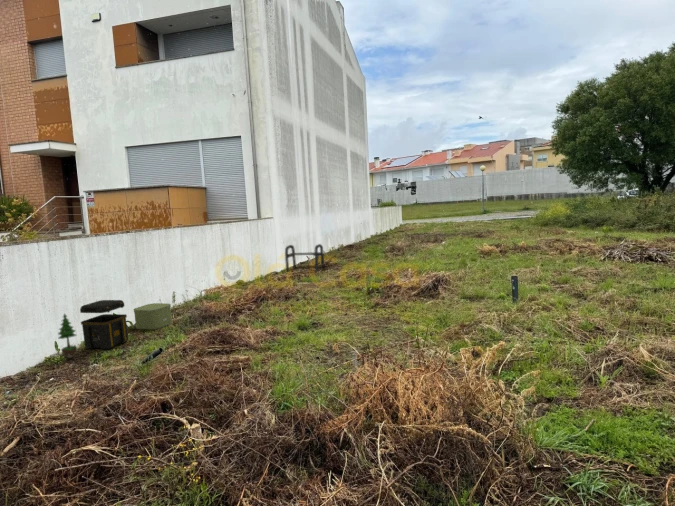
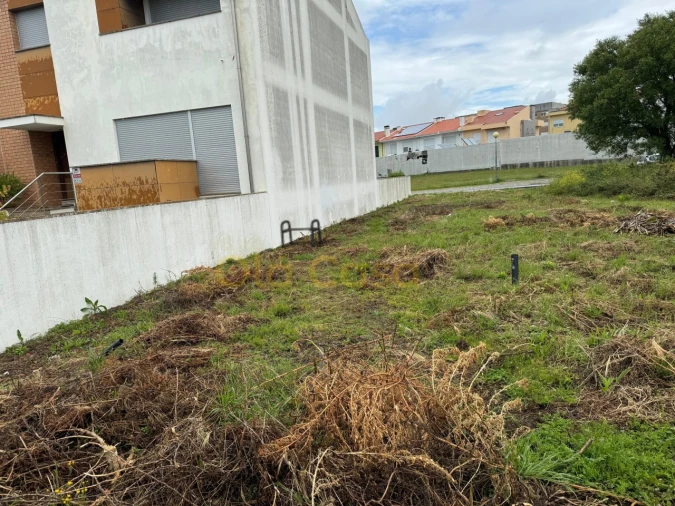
toolbox: present [80,300,128,349] -> none [43,285,98,338]
storage box: present [134,303,172,329] -> none [108,286,150,314]
potted tree: present [58,314,77,358] -> none [18,301,39,349]

